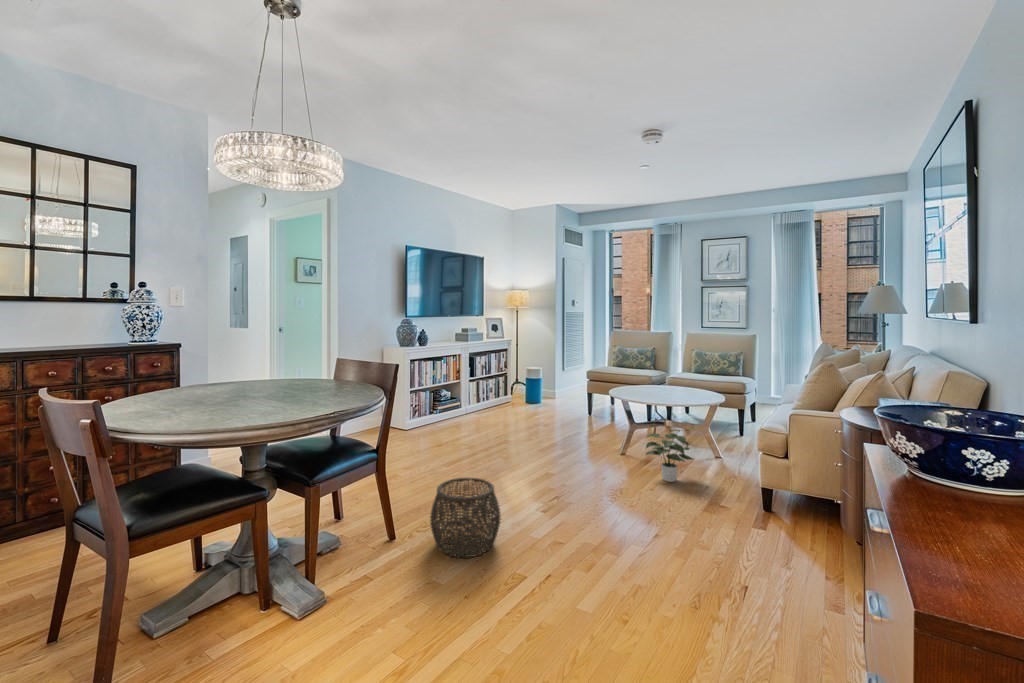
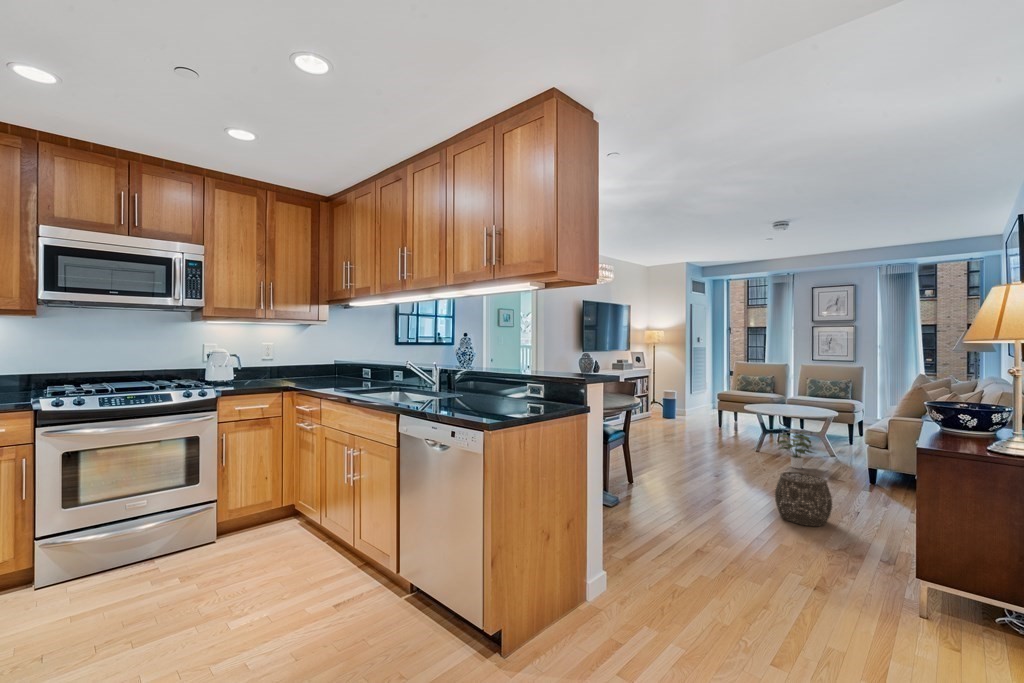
woven basket: present [430,478,501,558] -> present [775,472,832,526]

